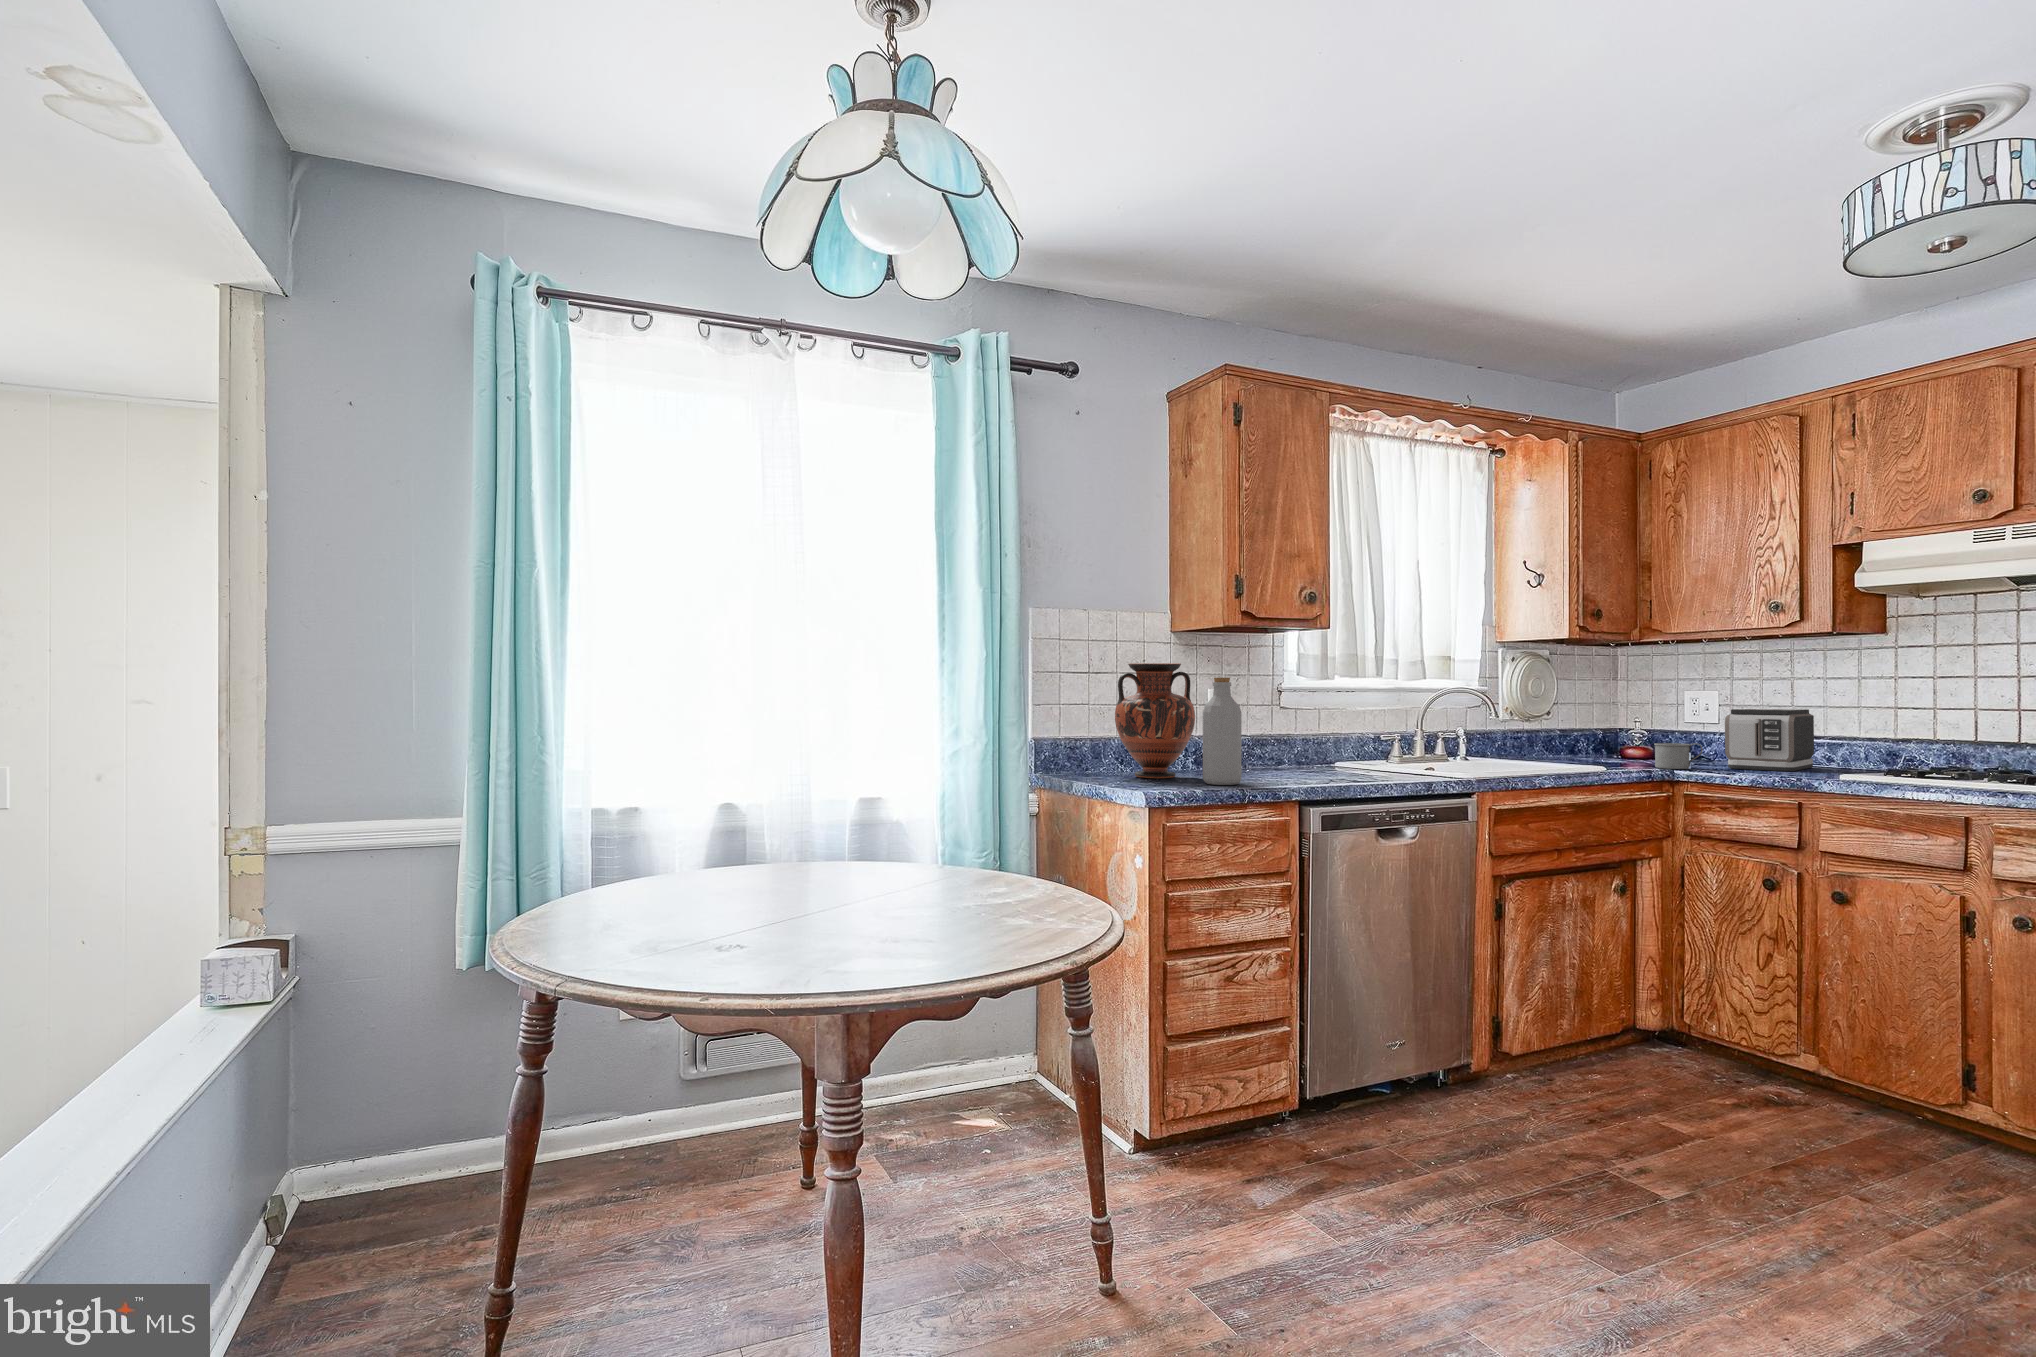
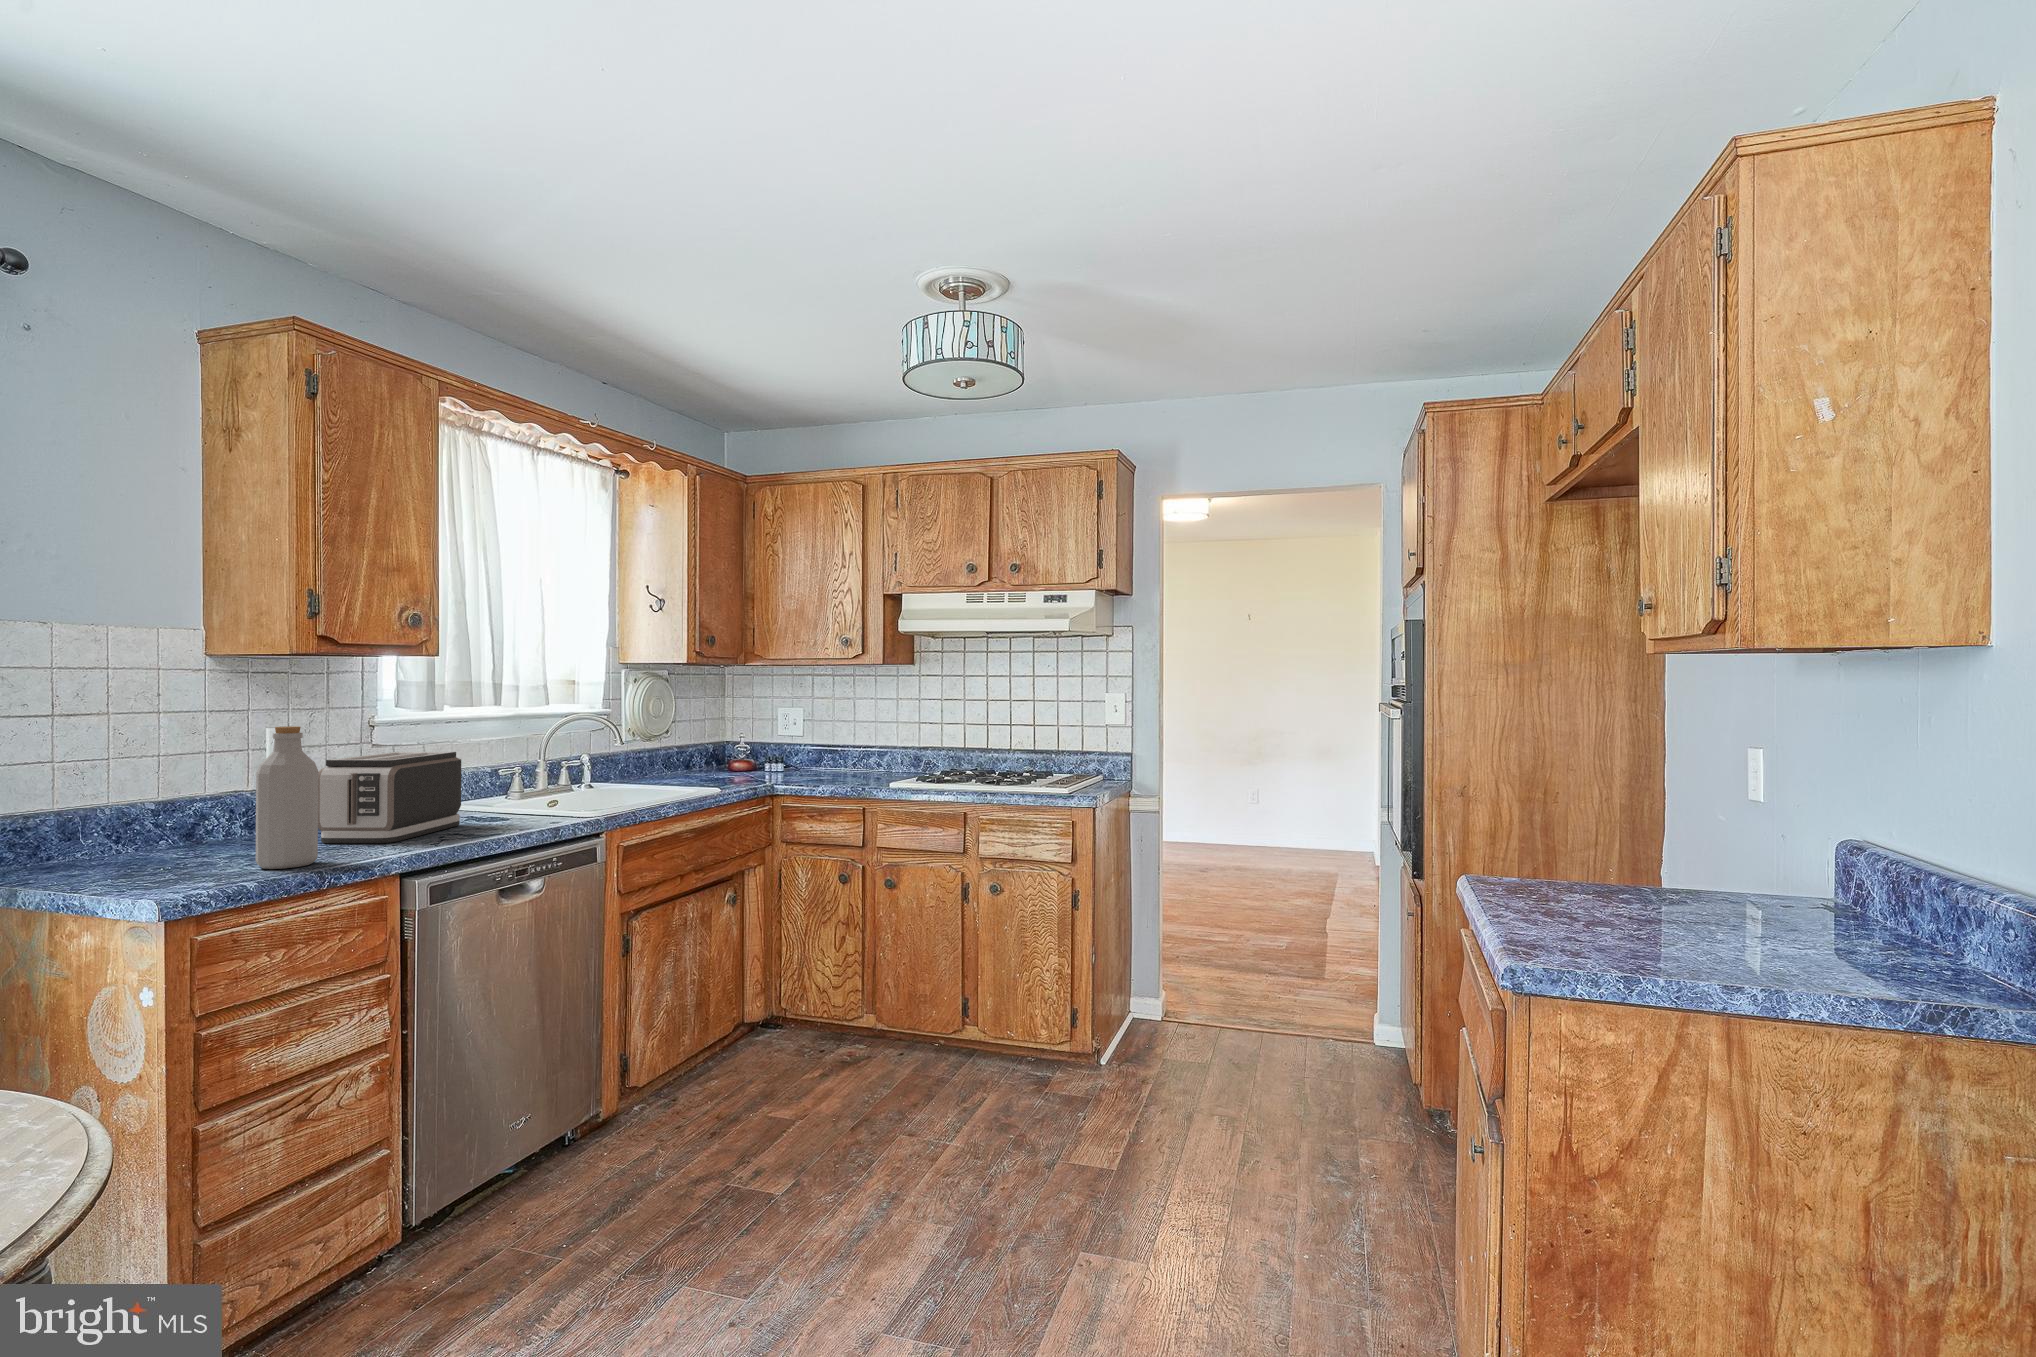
vase: present [1115,663,1195,778] -> none [96,703,242,867]
toaster: present [1725,709,1814,771] -> present [318,752,461,843]
mug: present [1654,743,1703,769] -> none [759,760,796,784]

